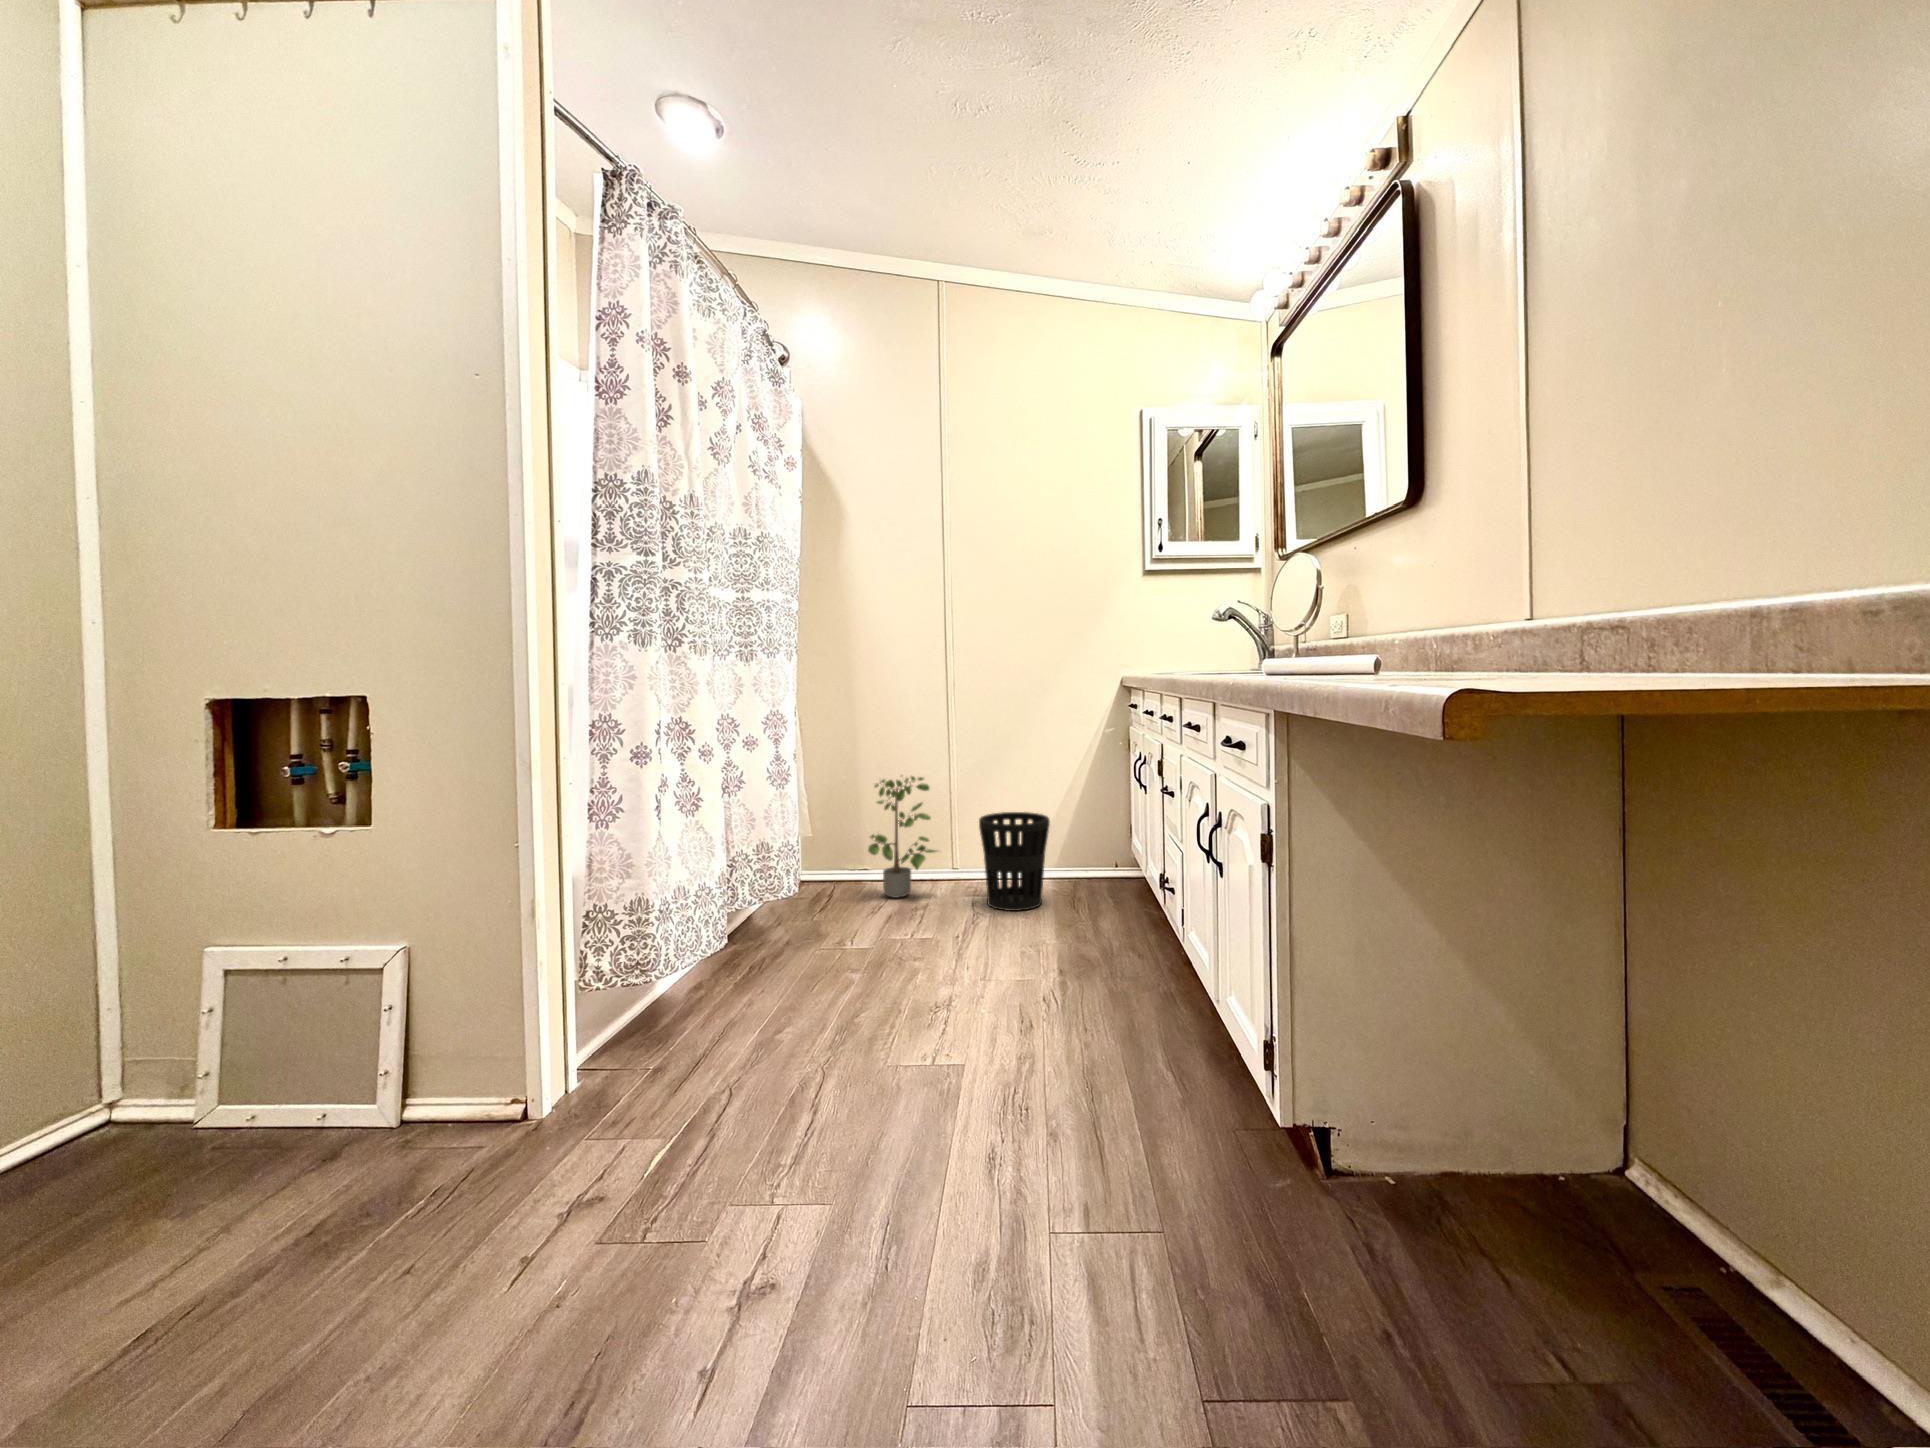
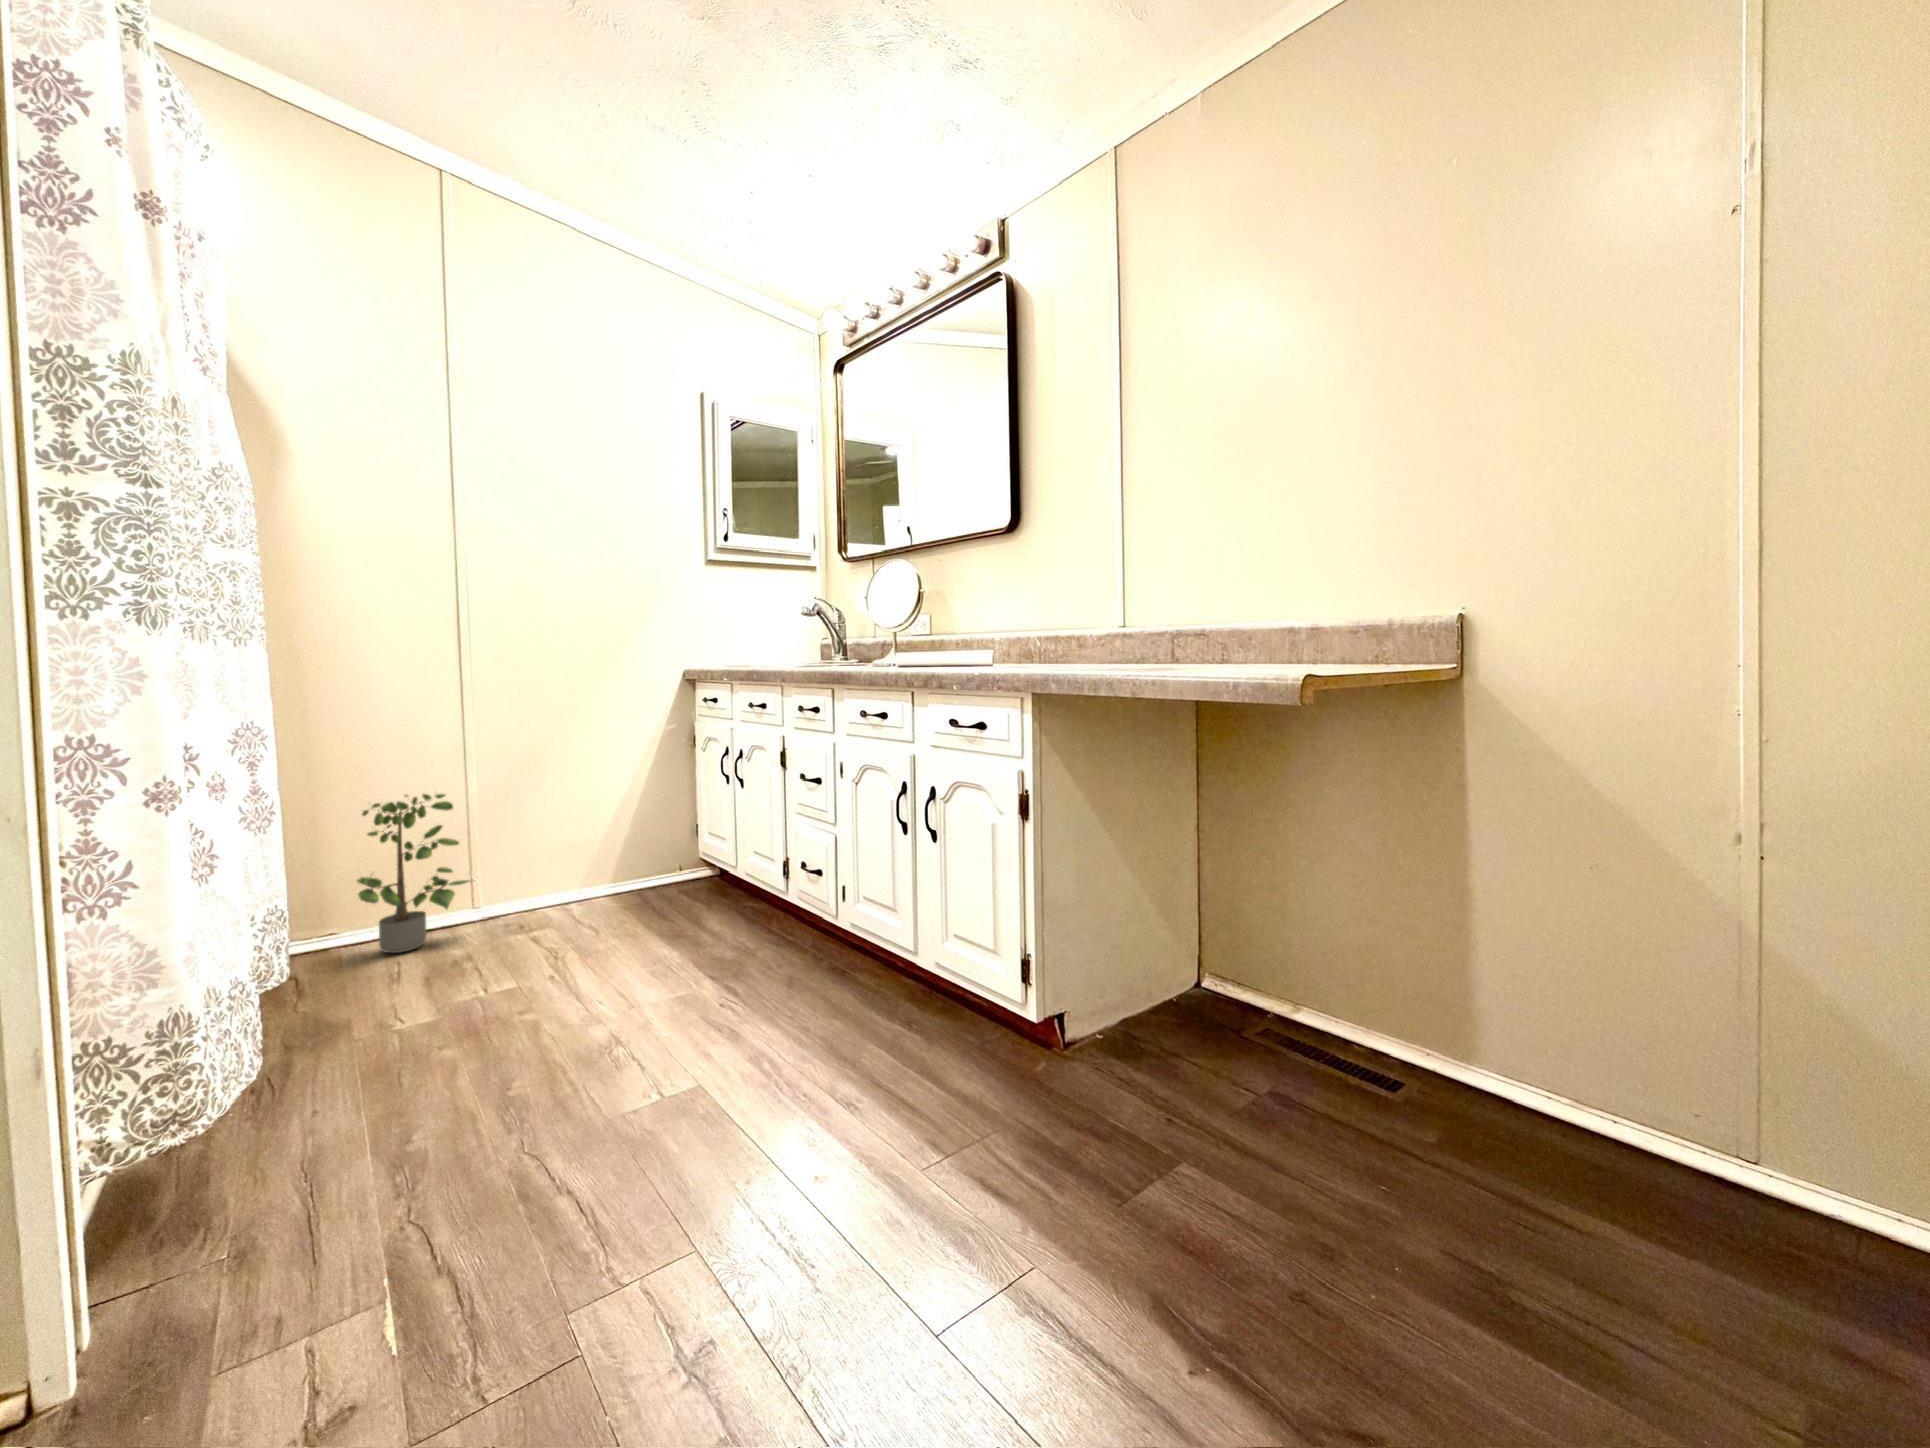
wastebasket: present [979,812,1050,911] -> none [534,817,626,928]

